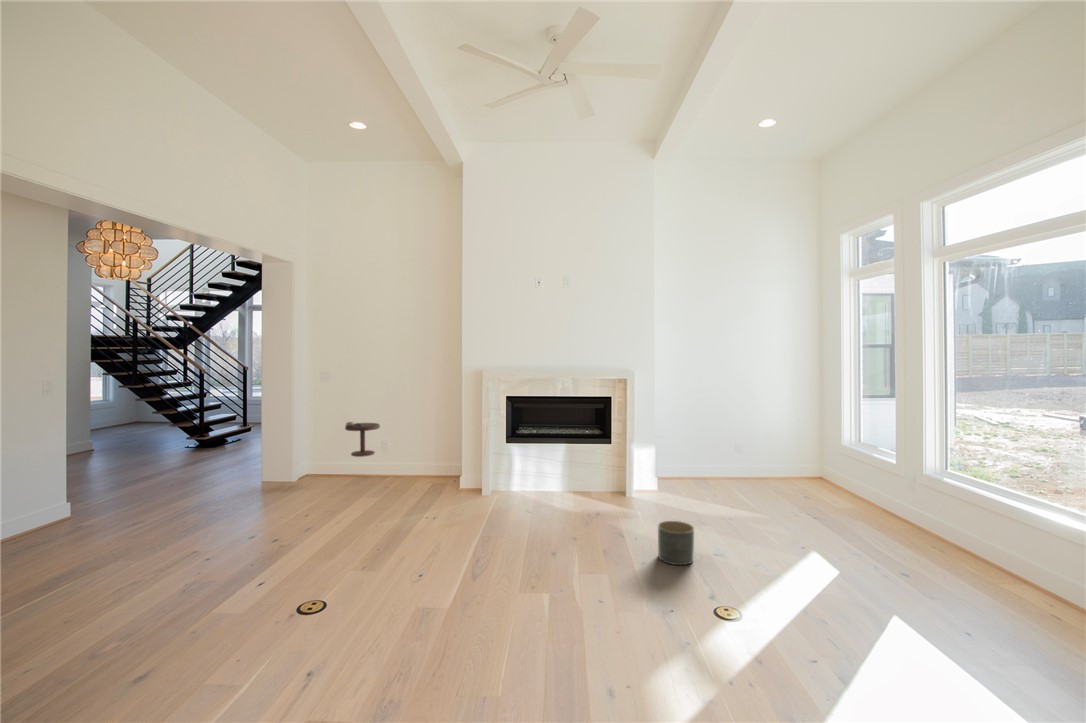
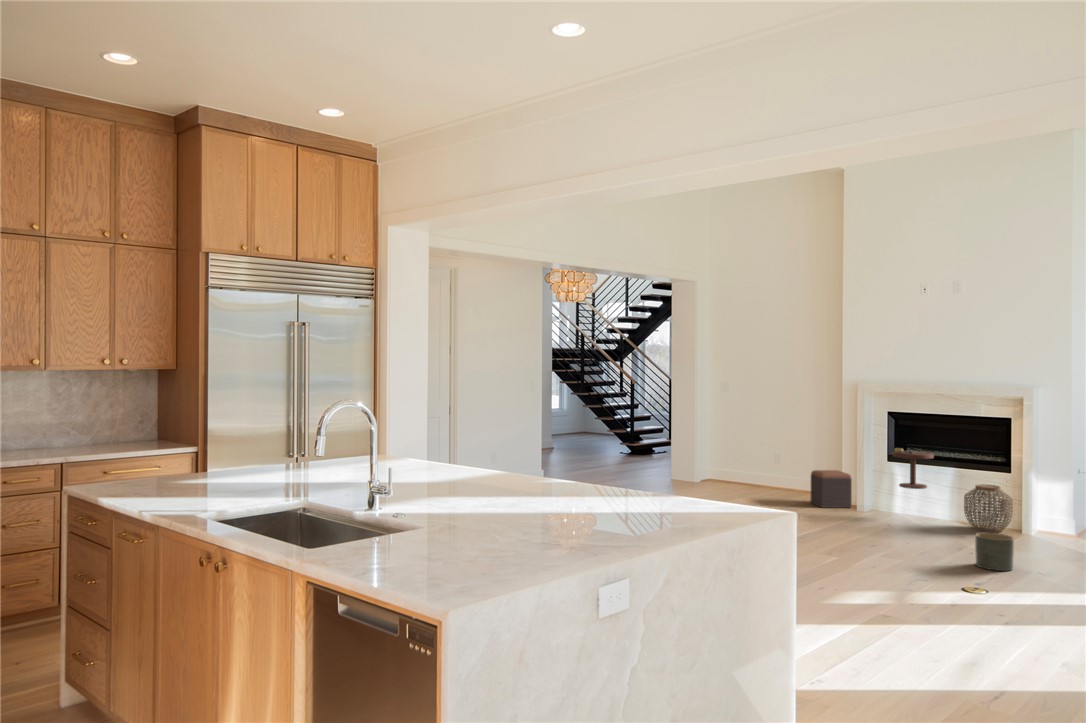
side table: present [345,422,380,457] -> present [893,448,934,489]
footstool: none [431,455,473,498] -> present [811,470,852,508]
woven basket: none [582,457,621,502] -> present [964,484,1013,533]

